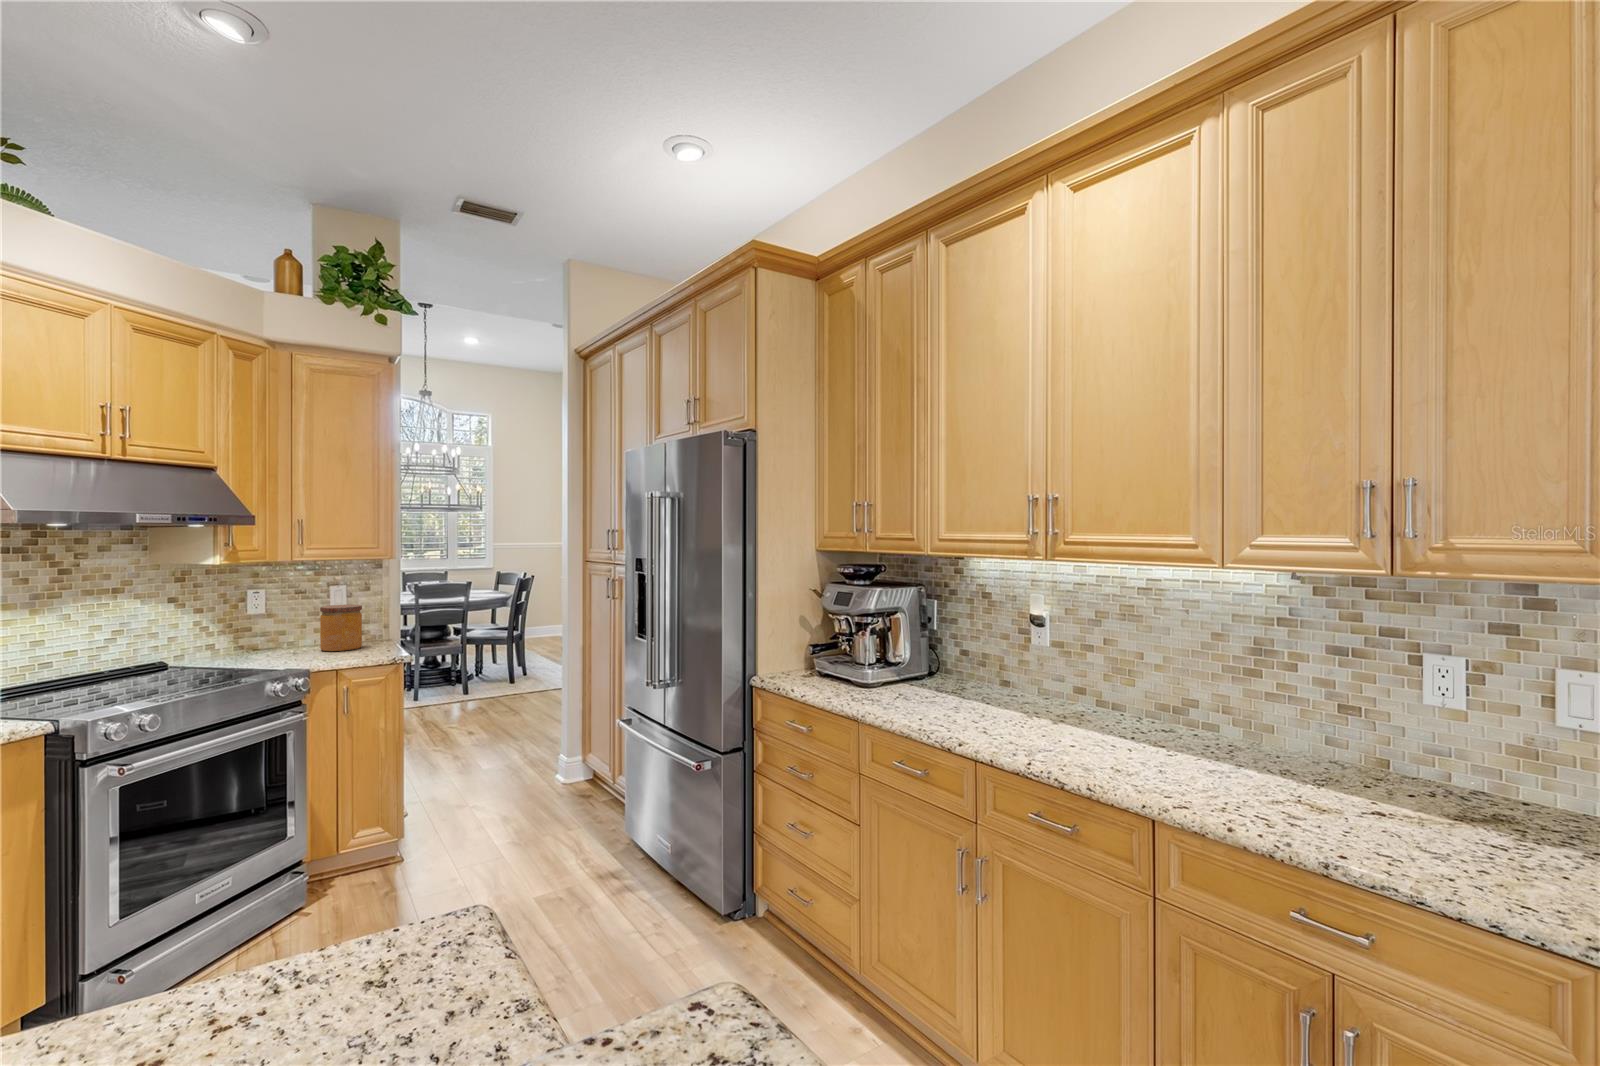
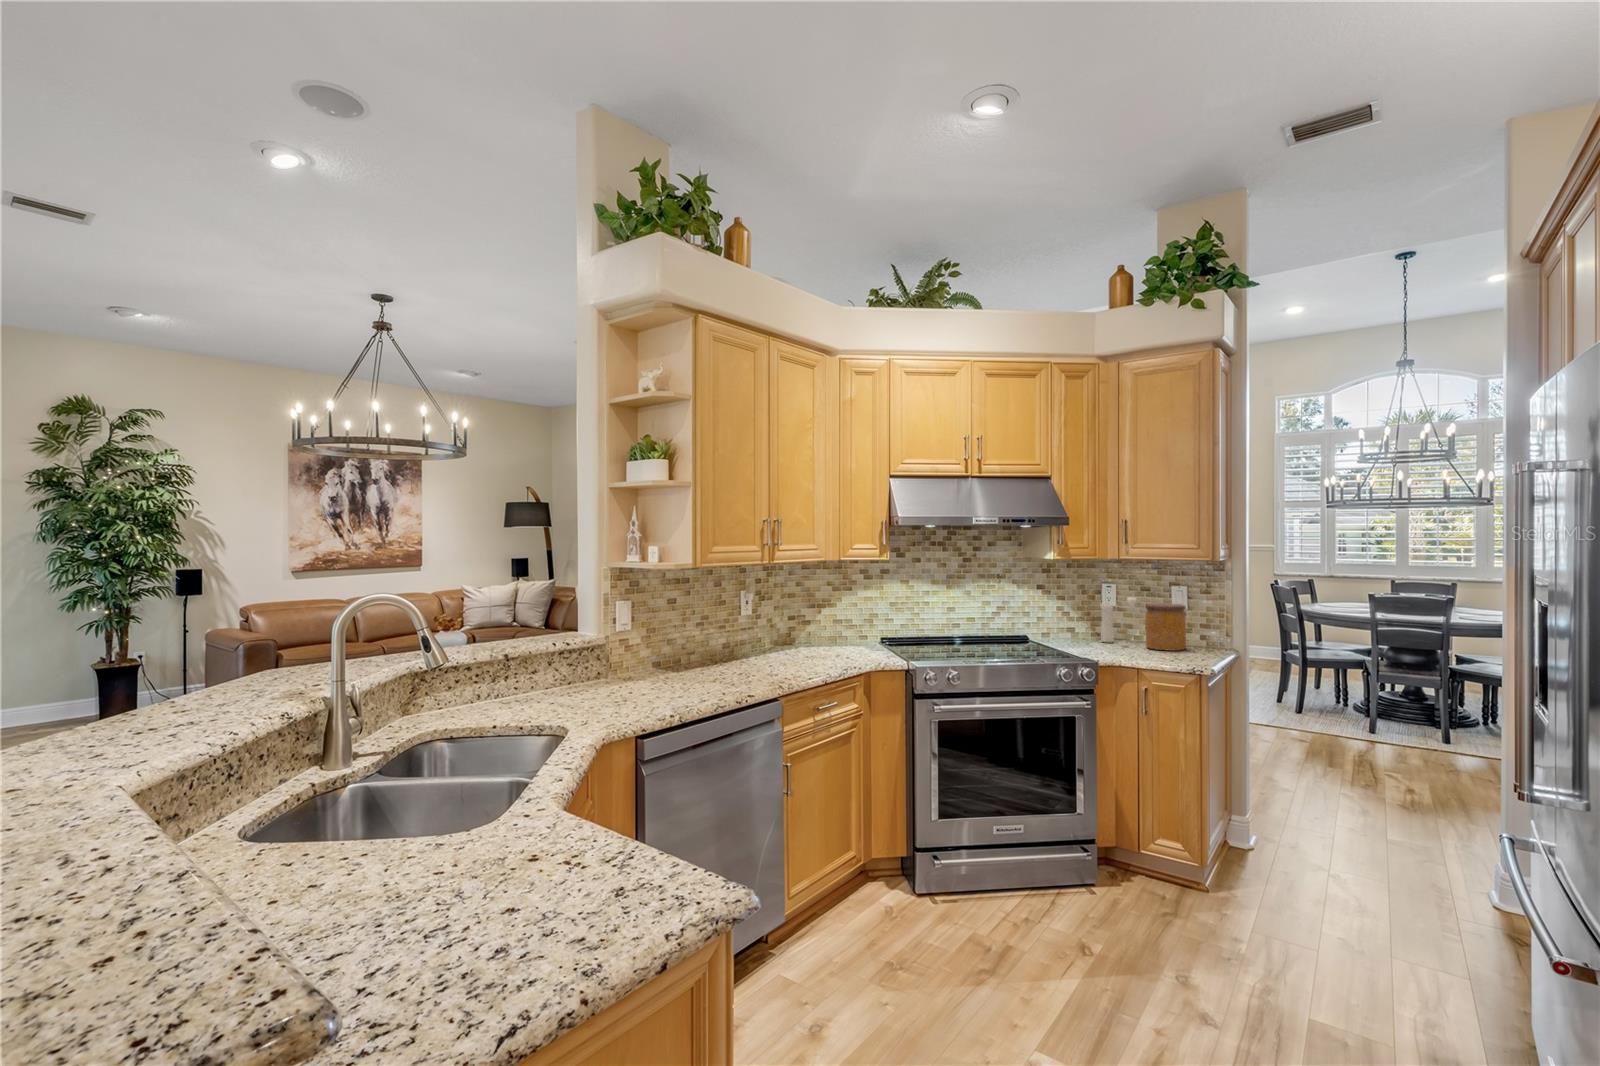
pepper mill: none [259,602,299,653] -> present [1101,597,1136,643]

